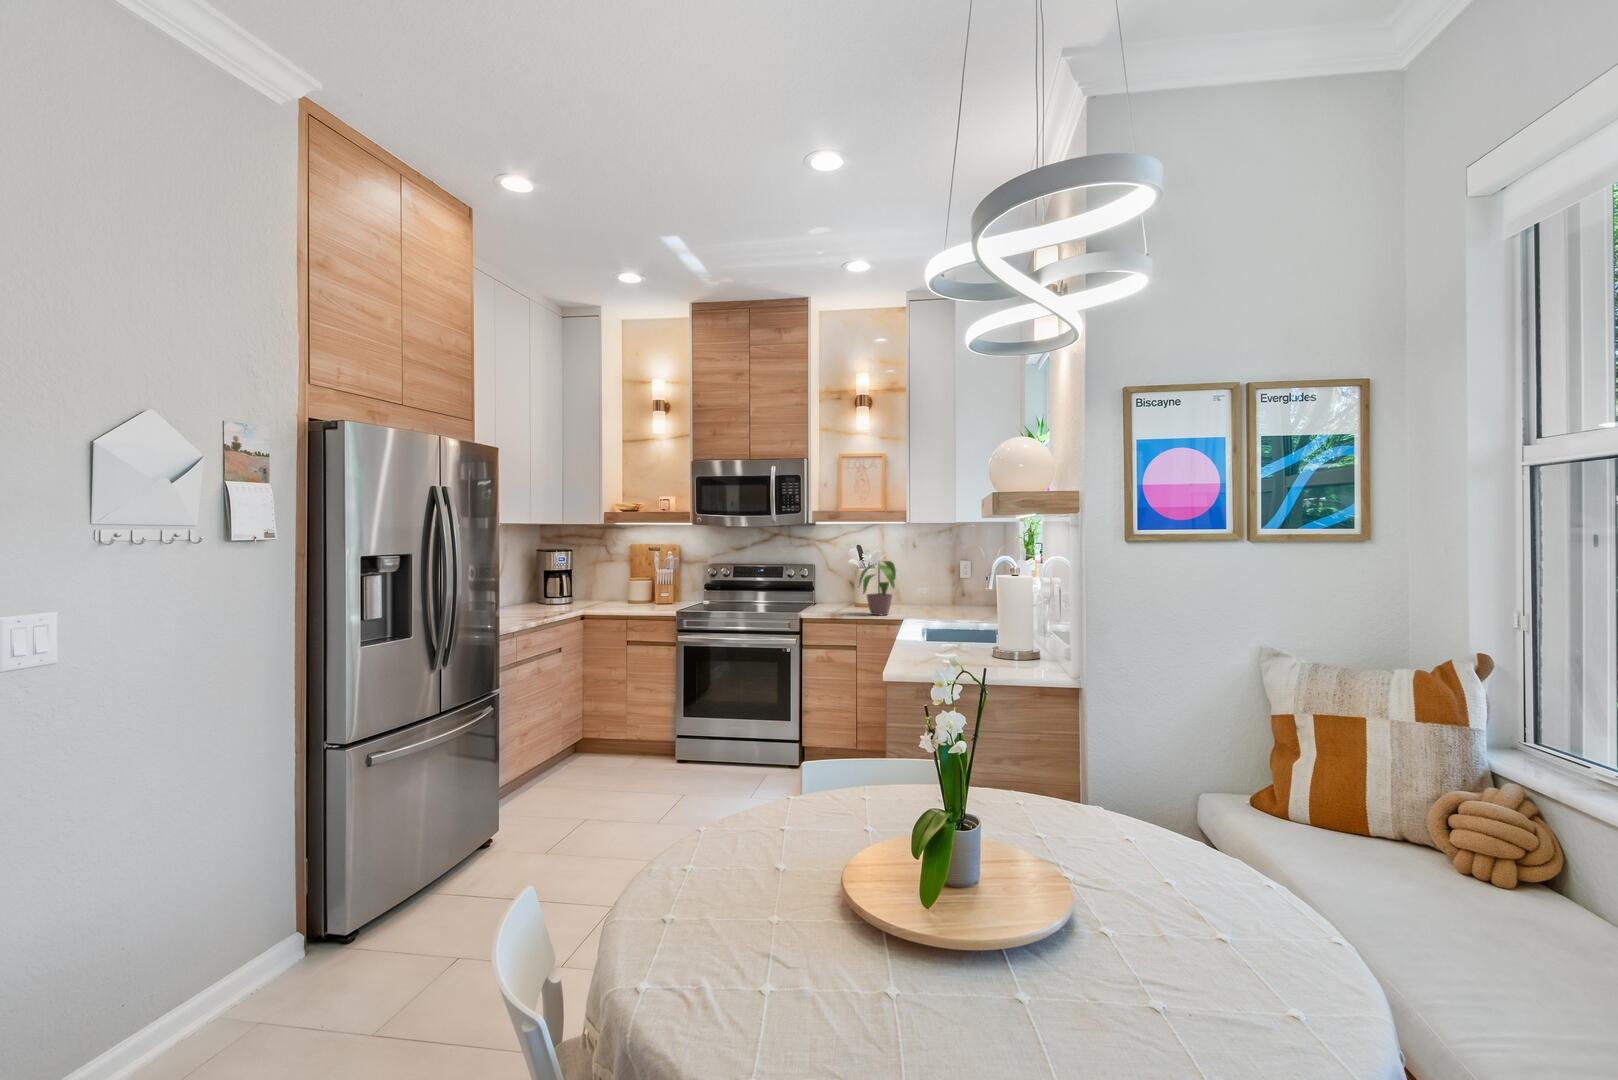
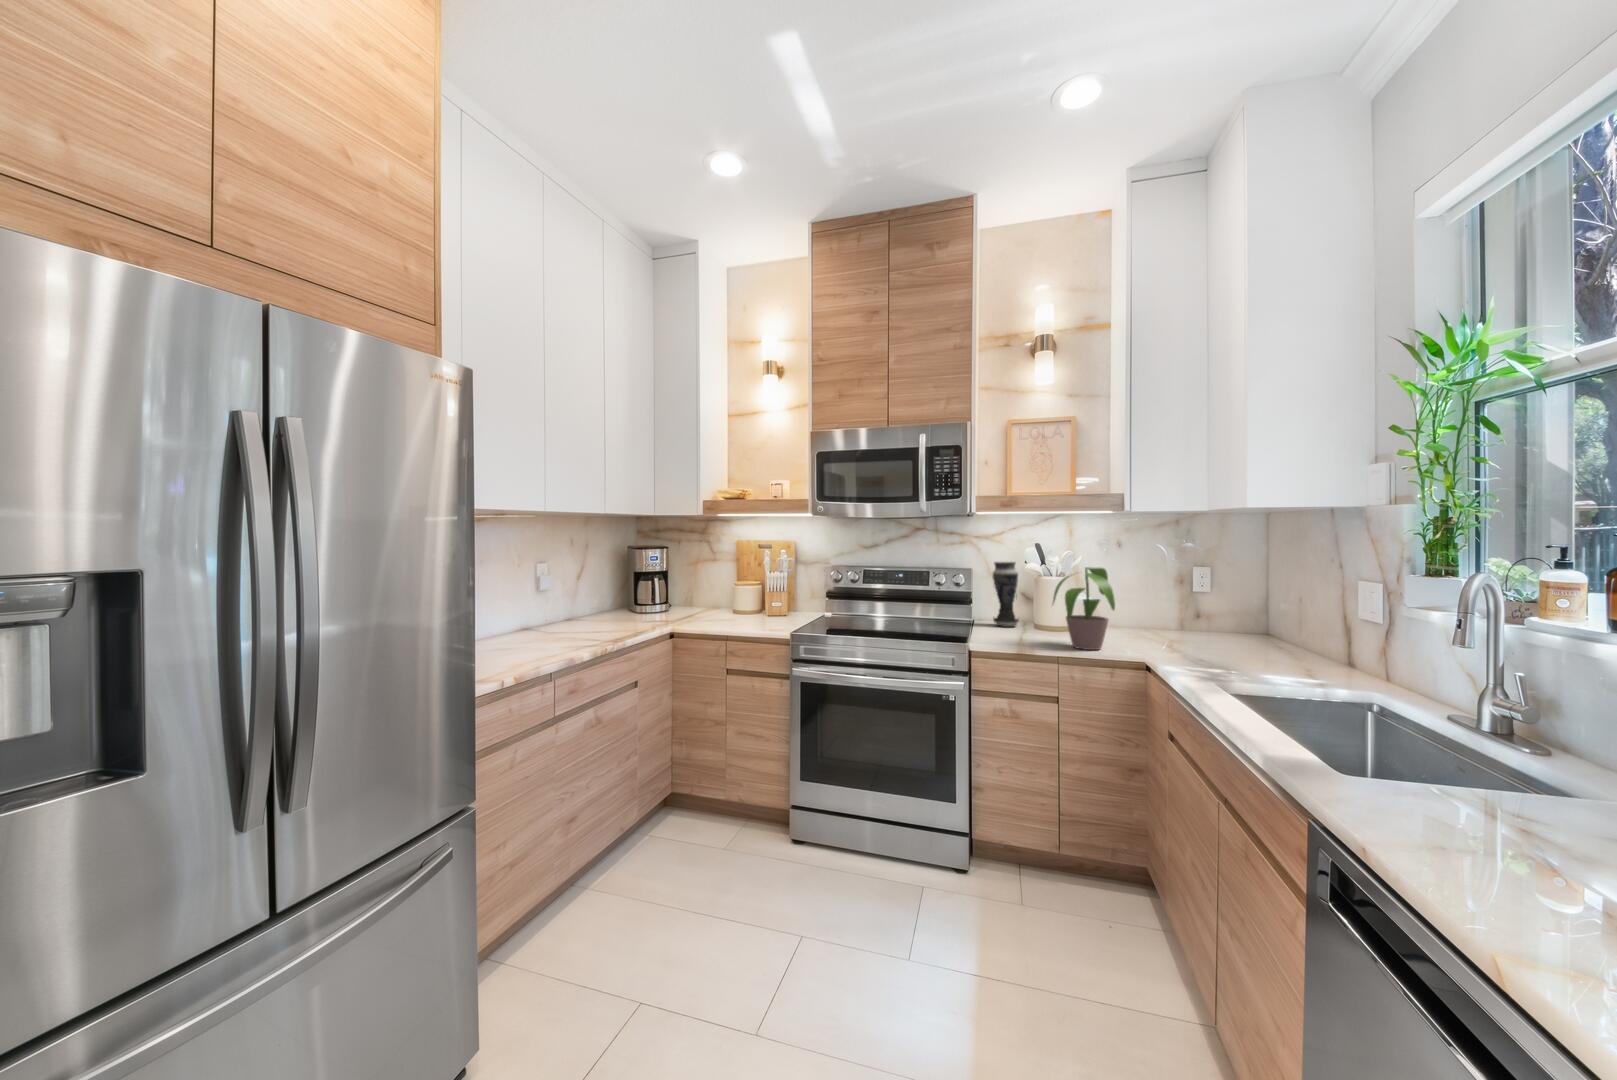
vase: none [829,558,847,606] -> present [993,562,1019,627]

